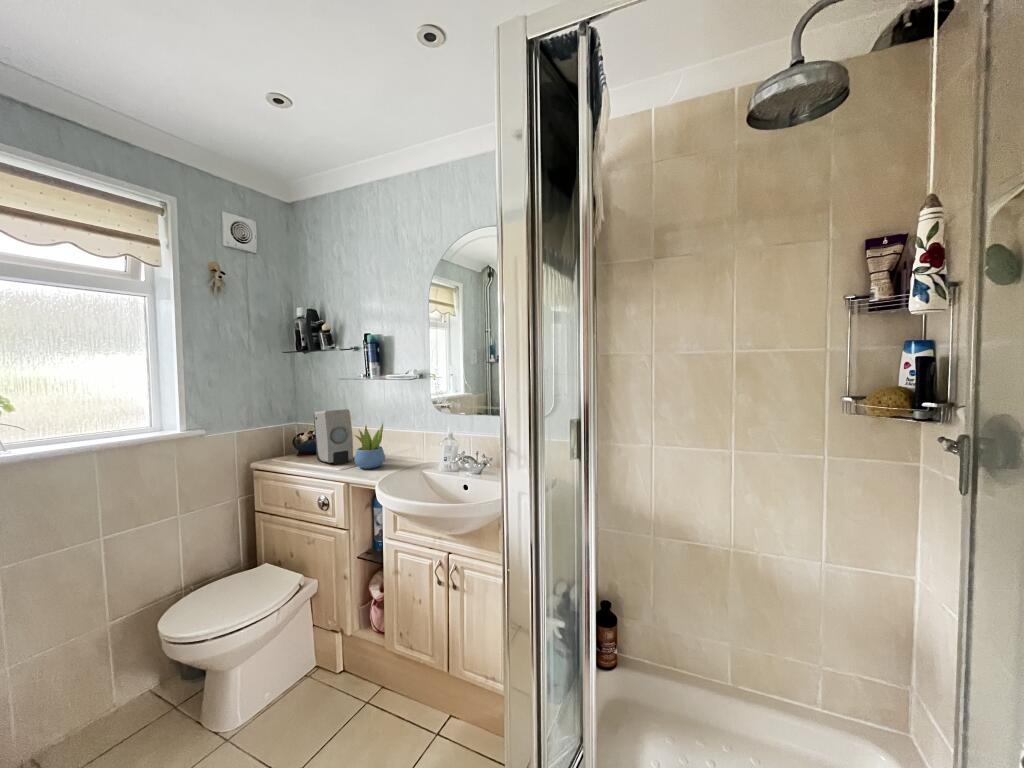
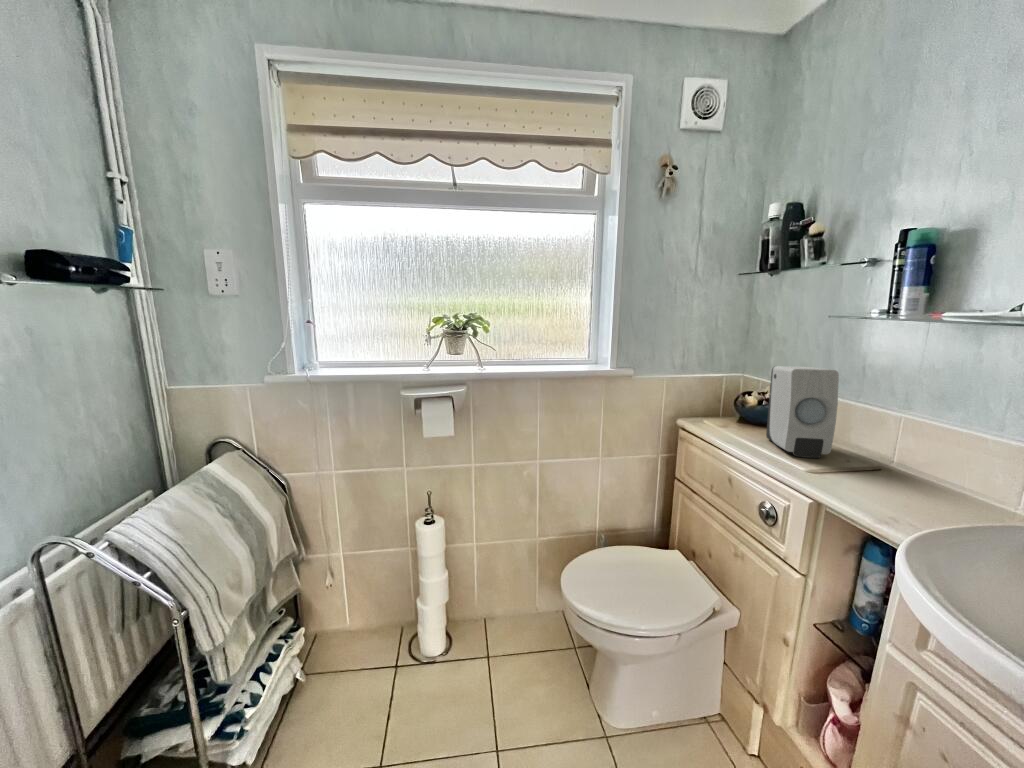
succulent plant: present [354,423,385,469] -> none [836,408,917,491]

